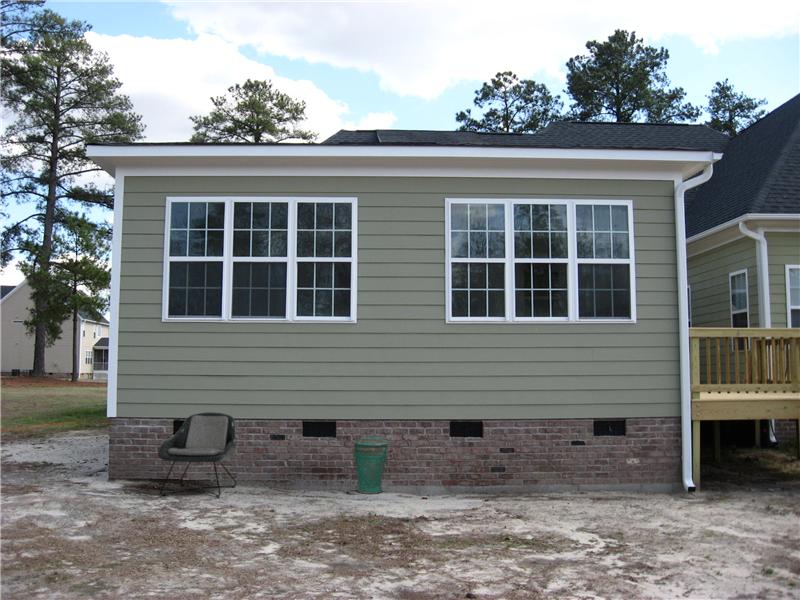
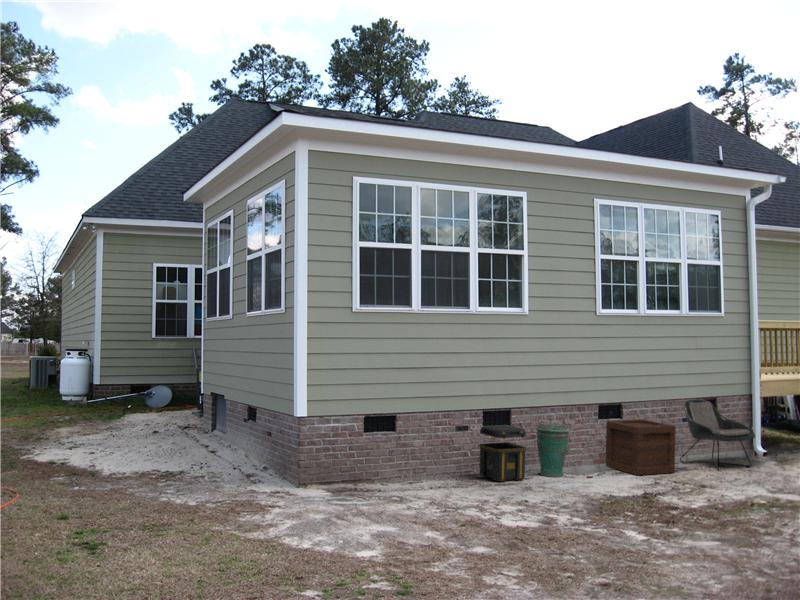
lounge chair: present [158,412,237,497] -> present [680,399,755,471]
toolbox: none [289,436,328,493] -> present [479,425,526,482]
wooden crate: none [456,438,516,500] -> present [606,420,676,475]

